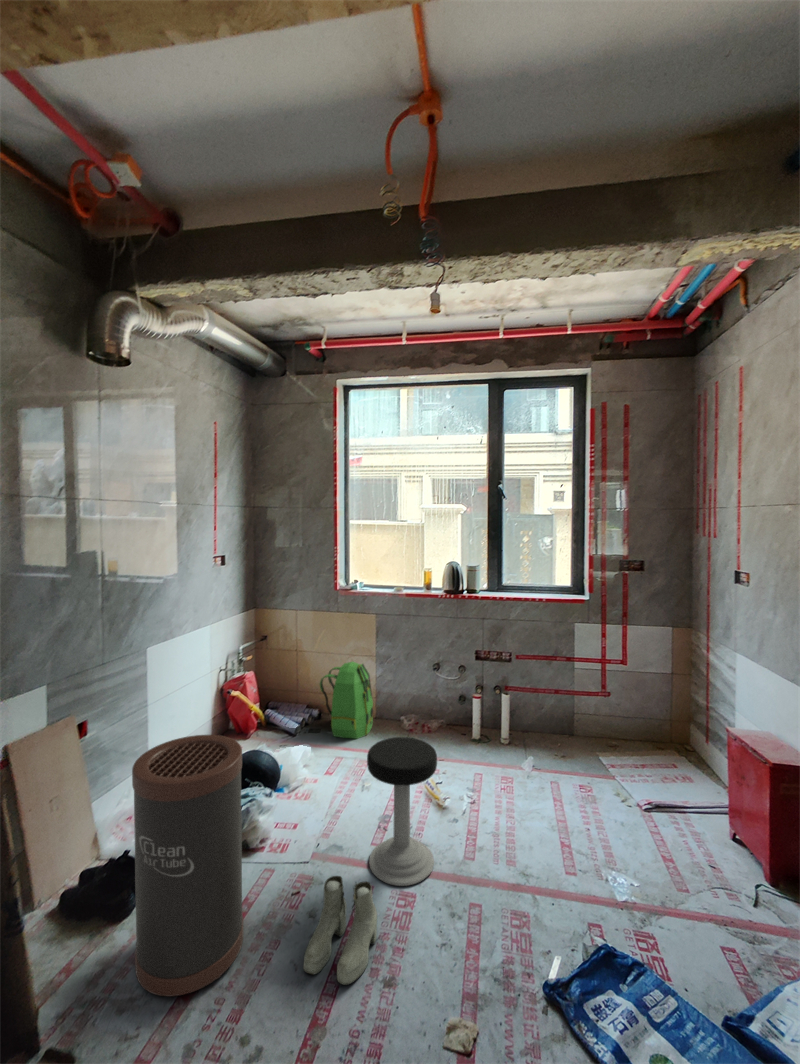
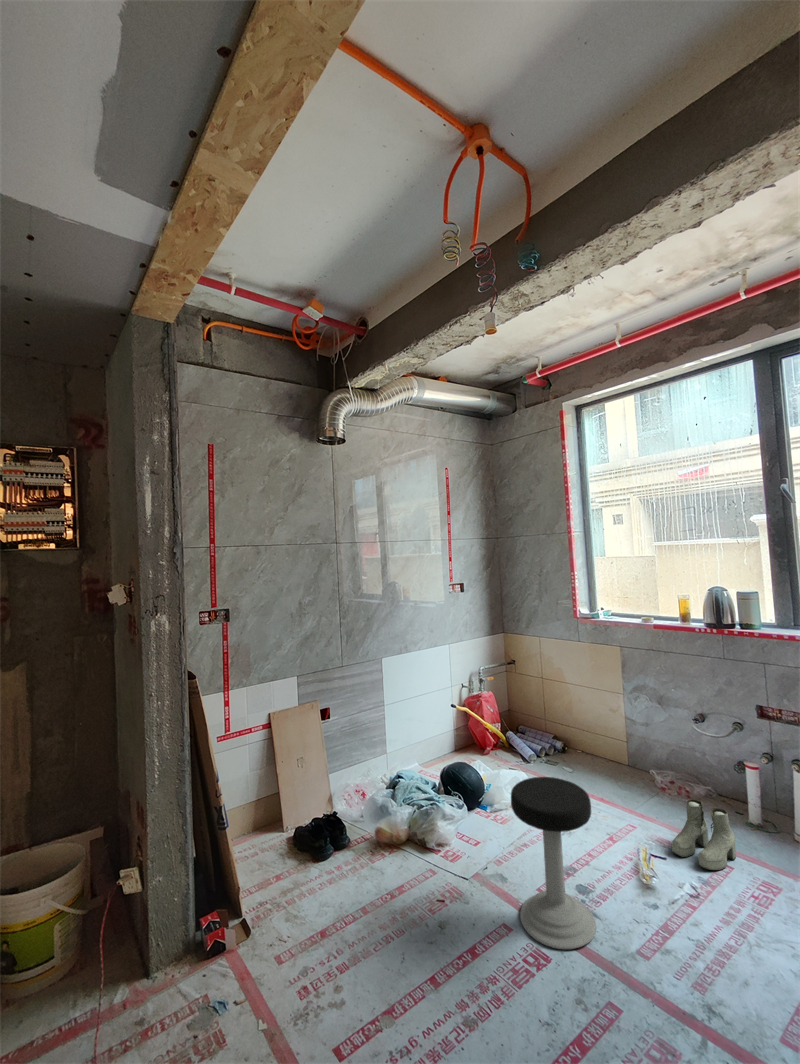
backpack: present [320,662,373,739] -> none [552,697,617,784]
trash can: present [132,735,244,996] -> none [297,725,386,934]
boots: present [303,876,377,985] -> present [672,799,736,870]

